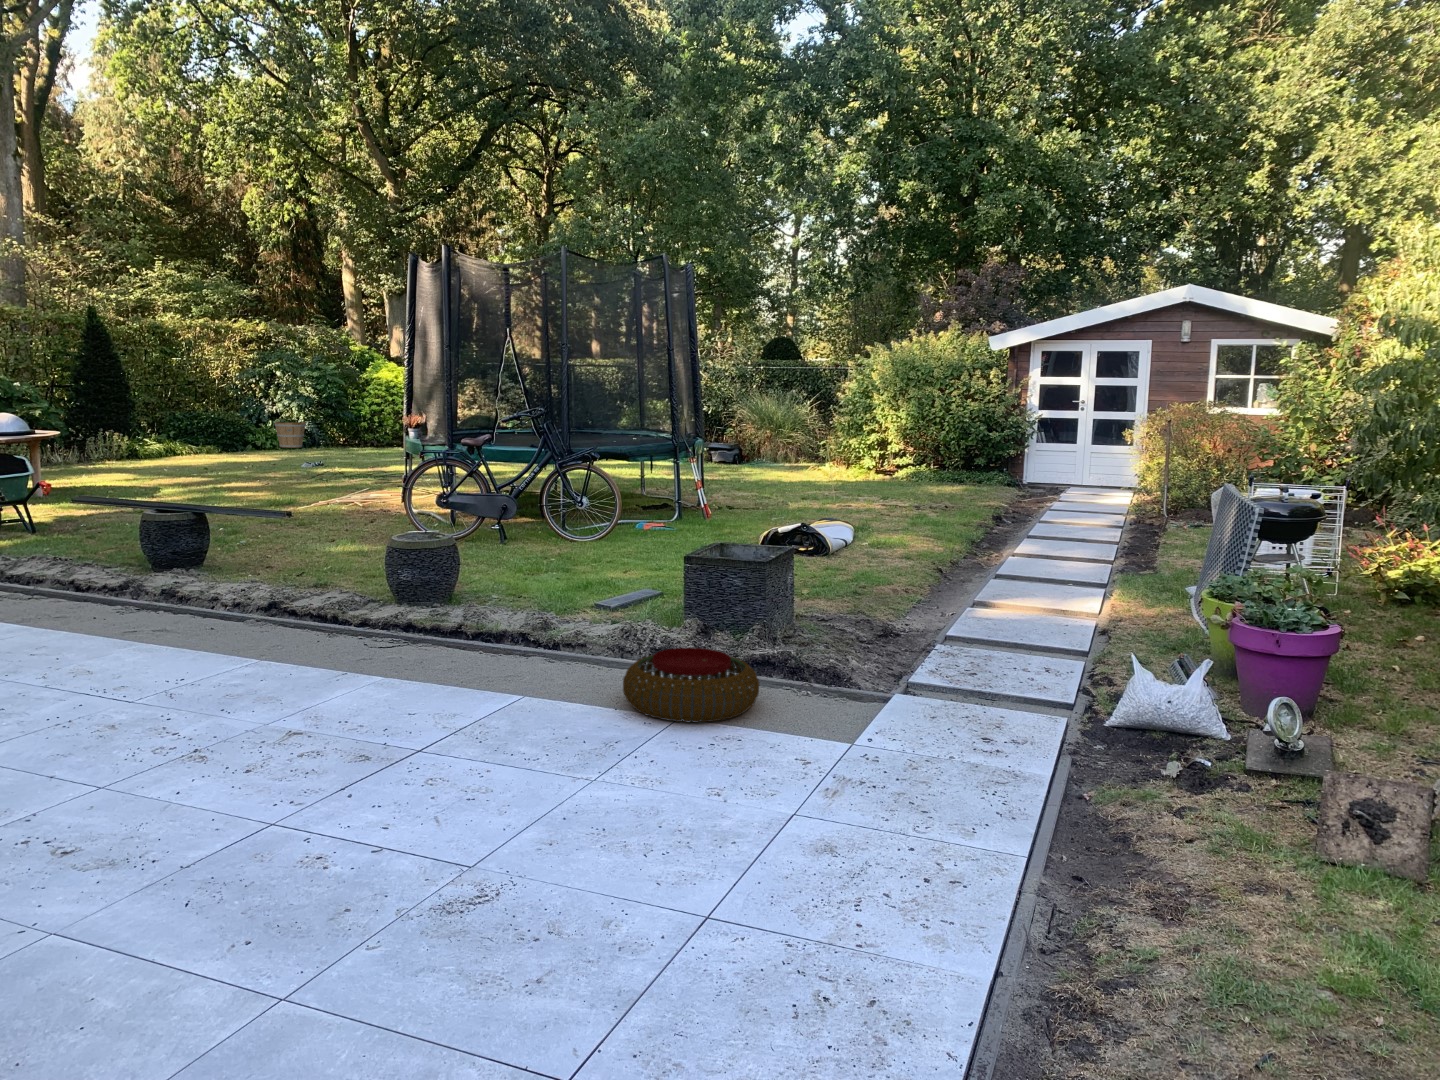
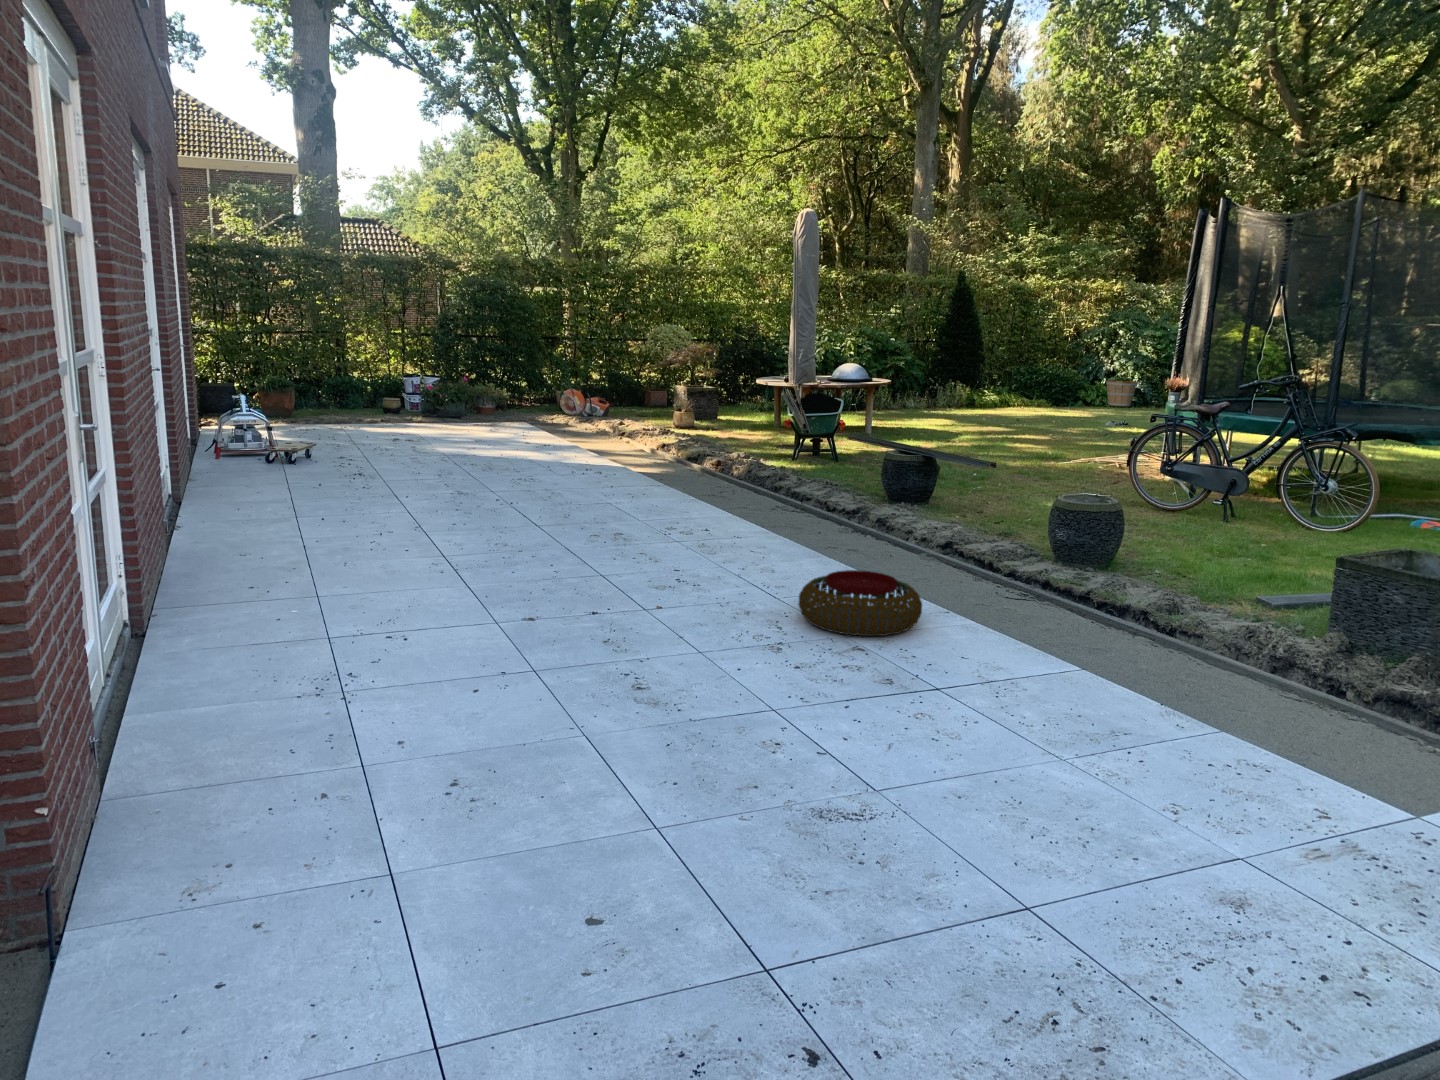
pouf: present [623,648,759,722] -> present [799,570,922,636]

